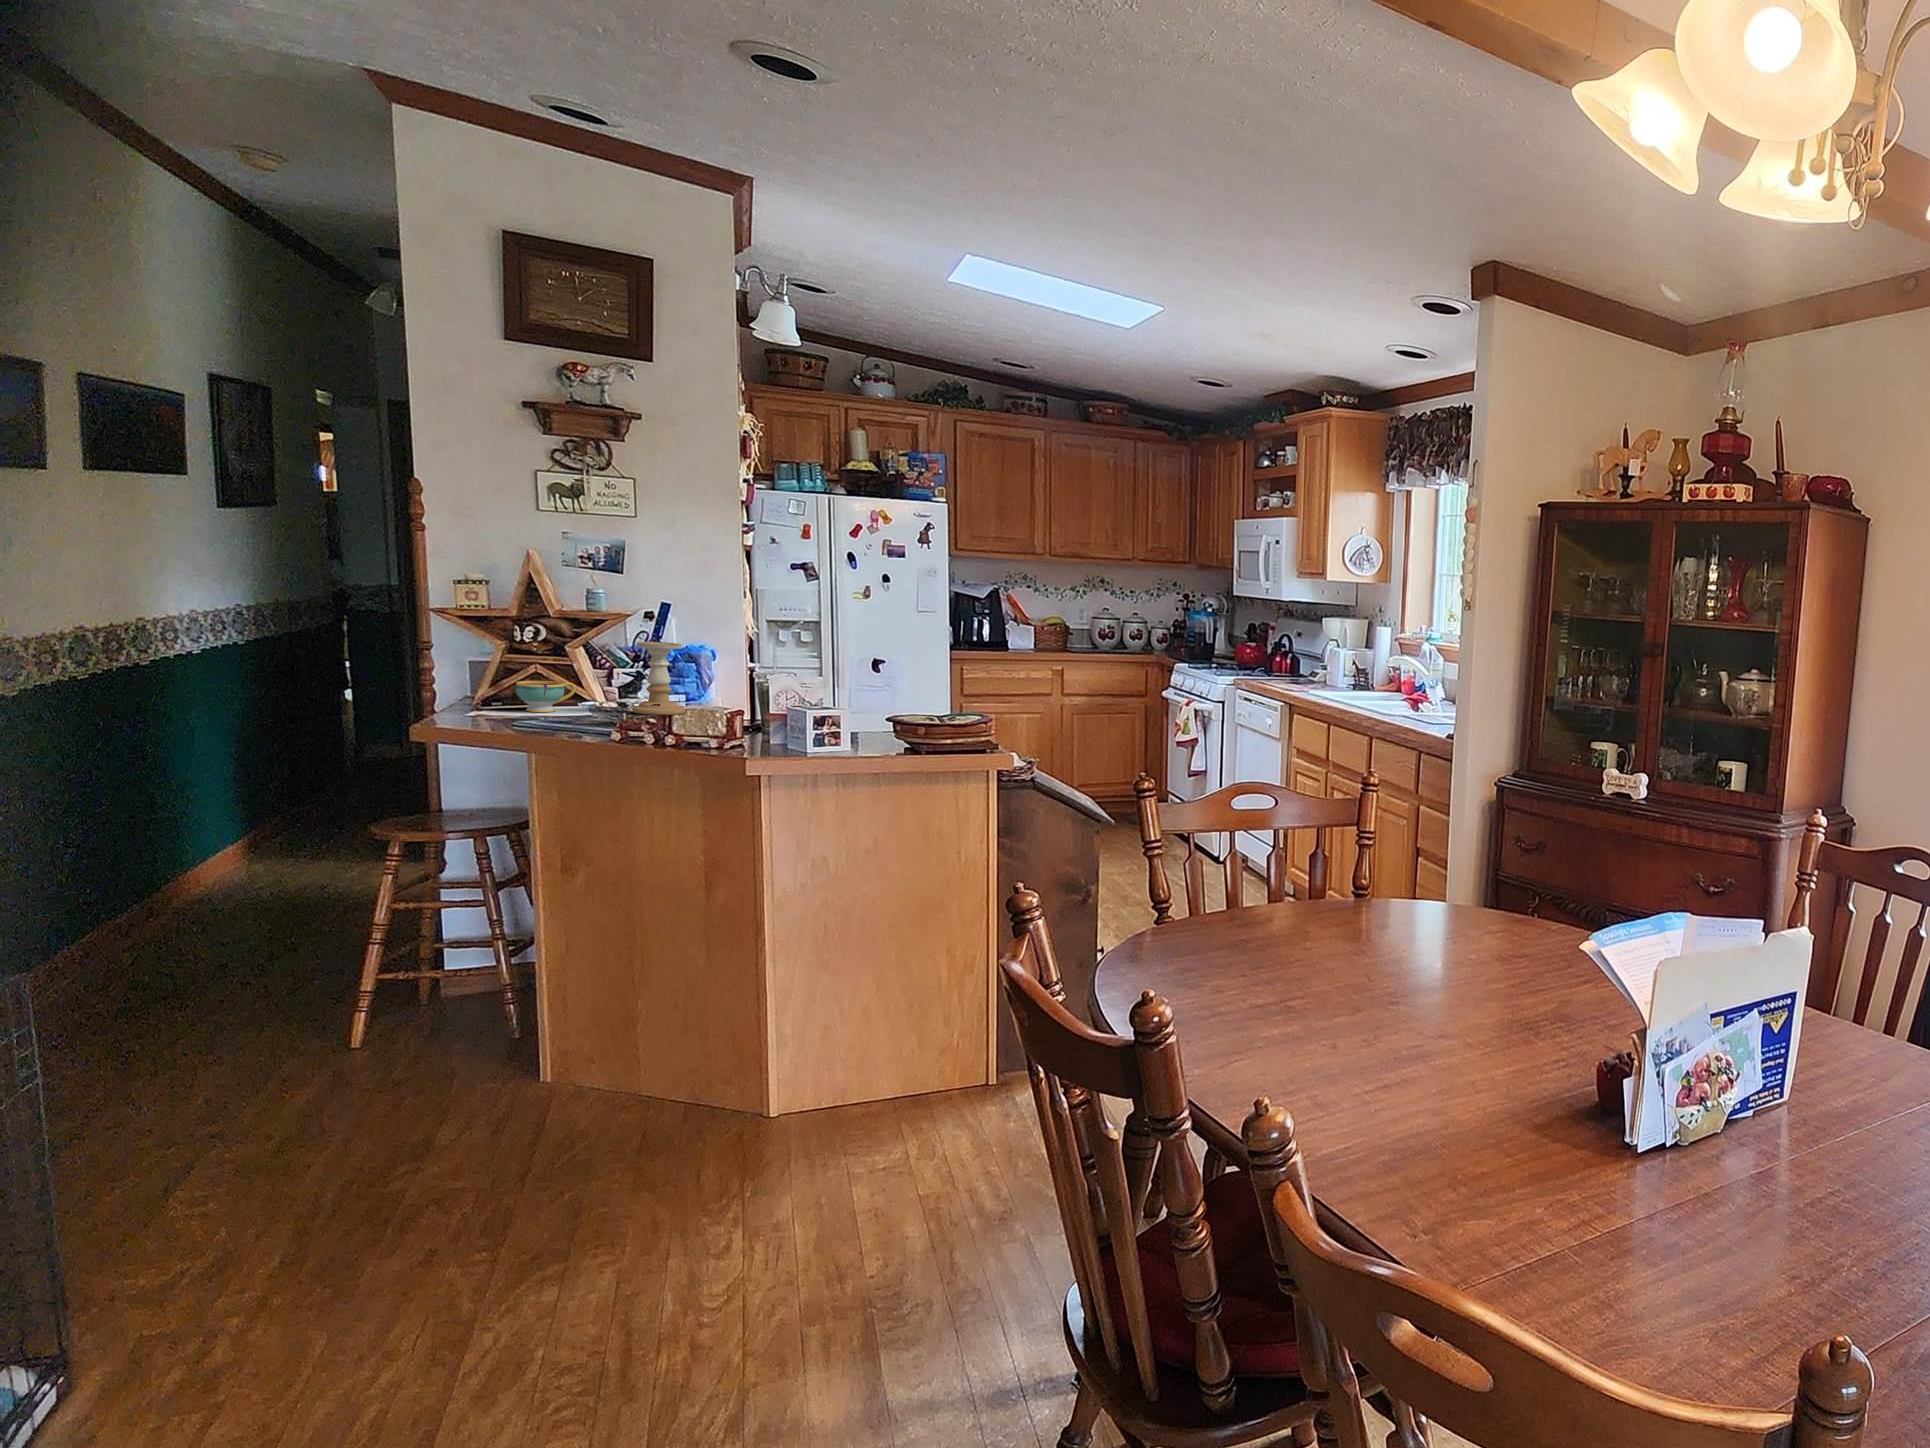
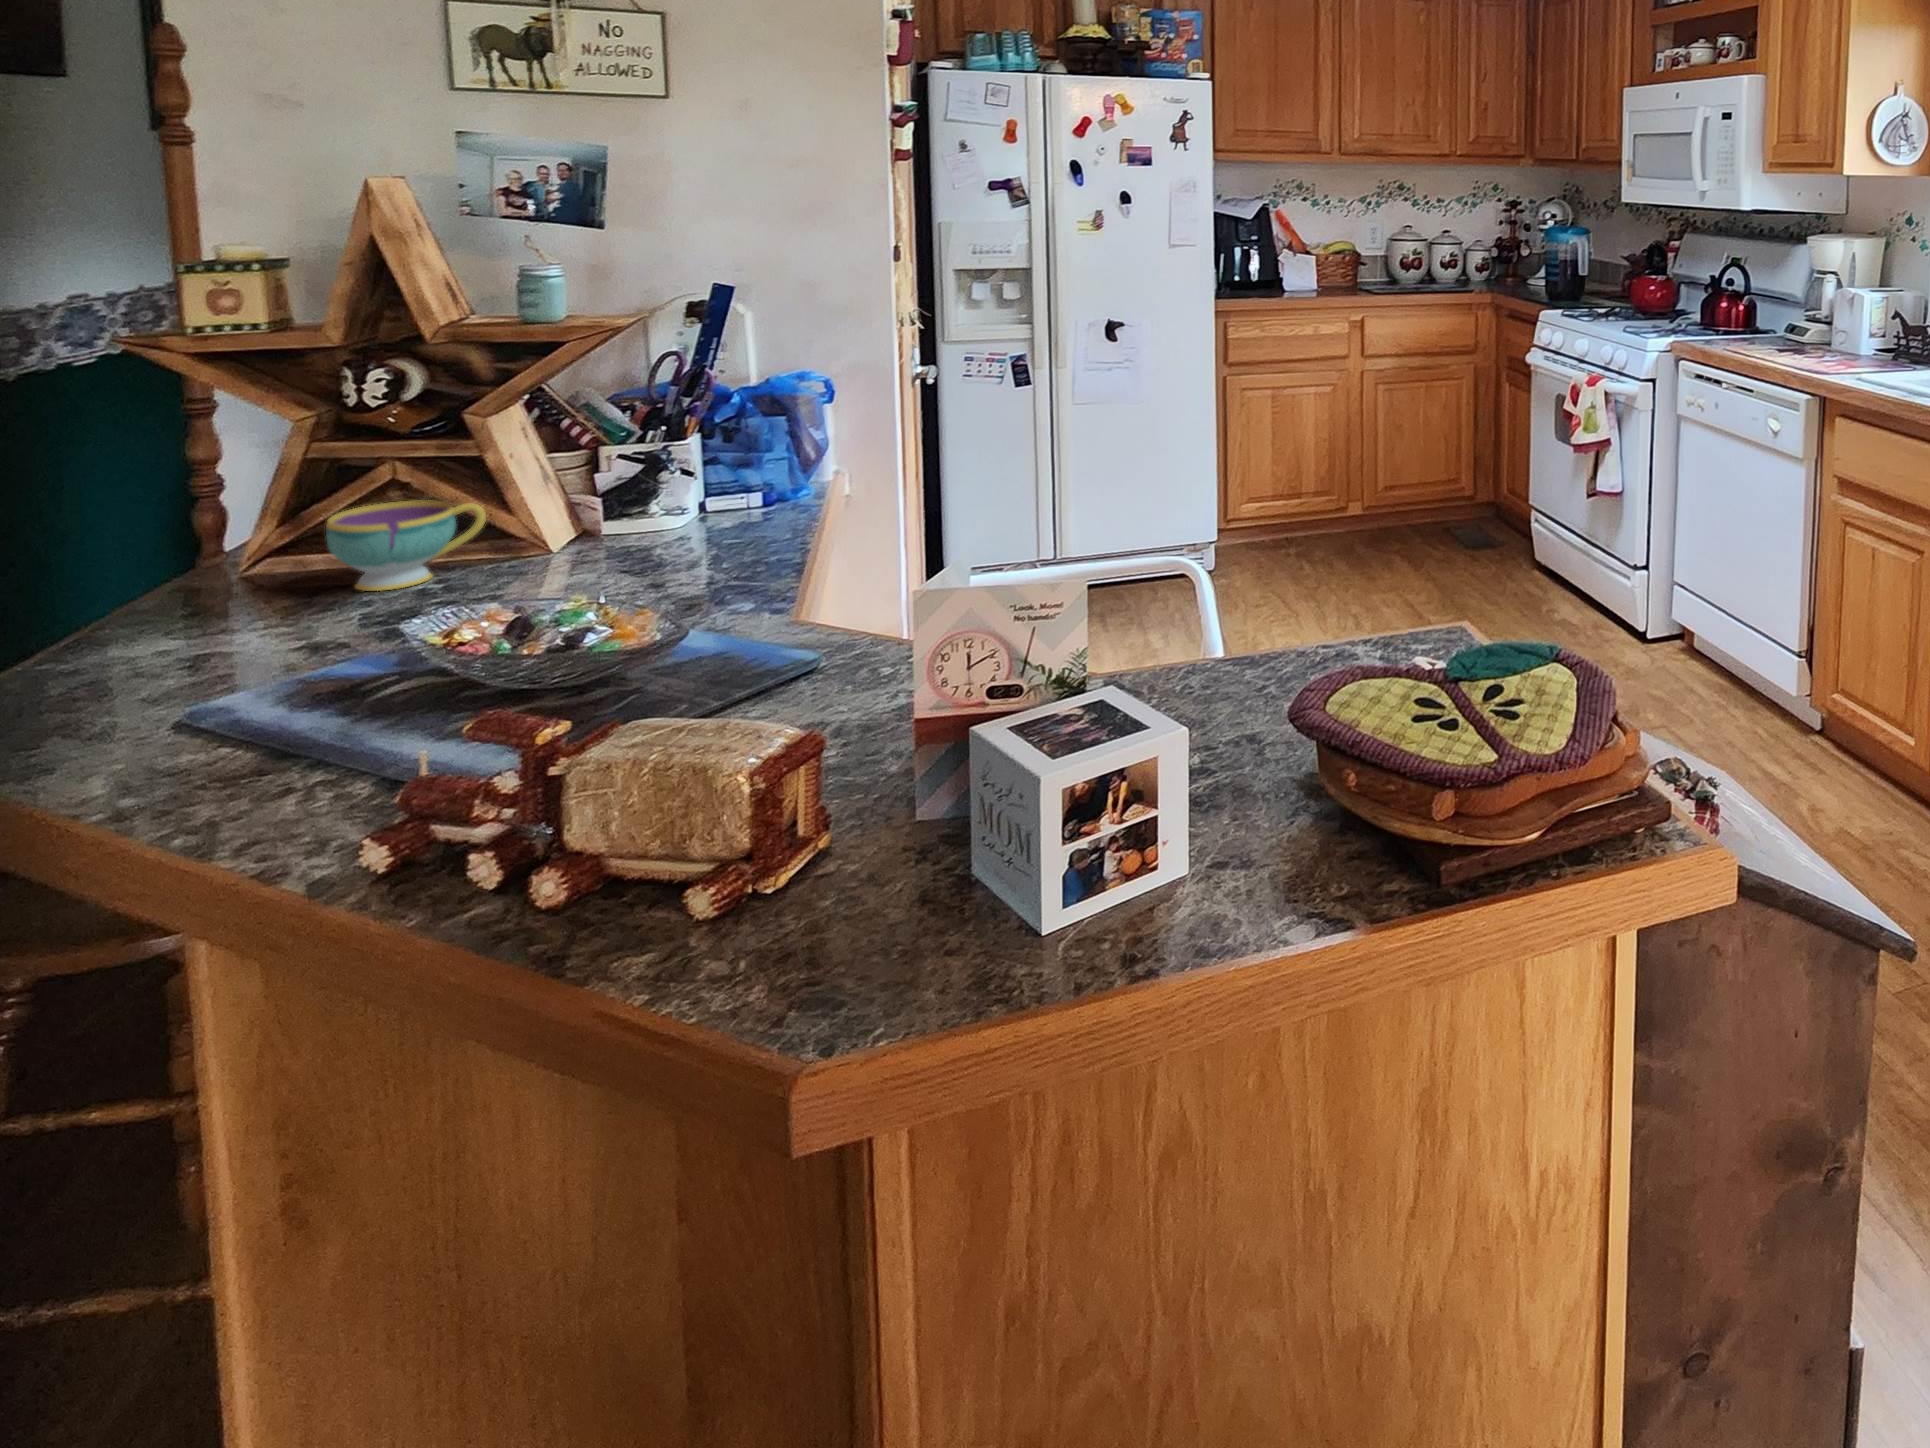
candle holder: present [632,642,685,715] -> none [614,388,742,579]

